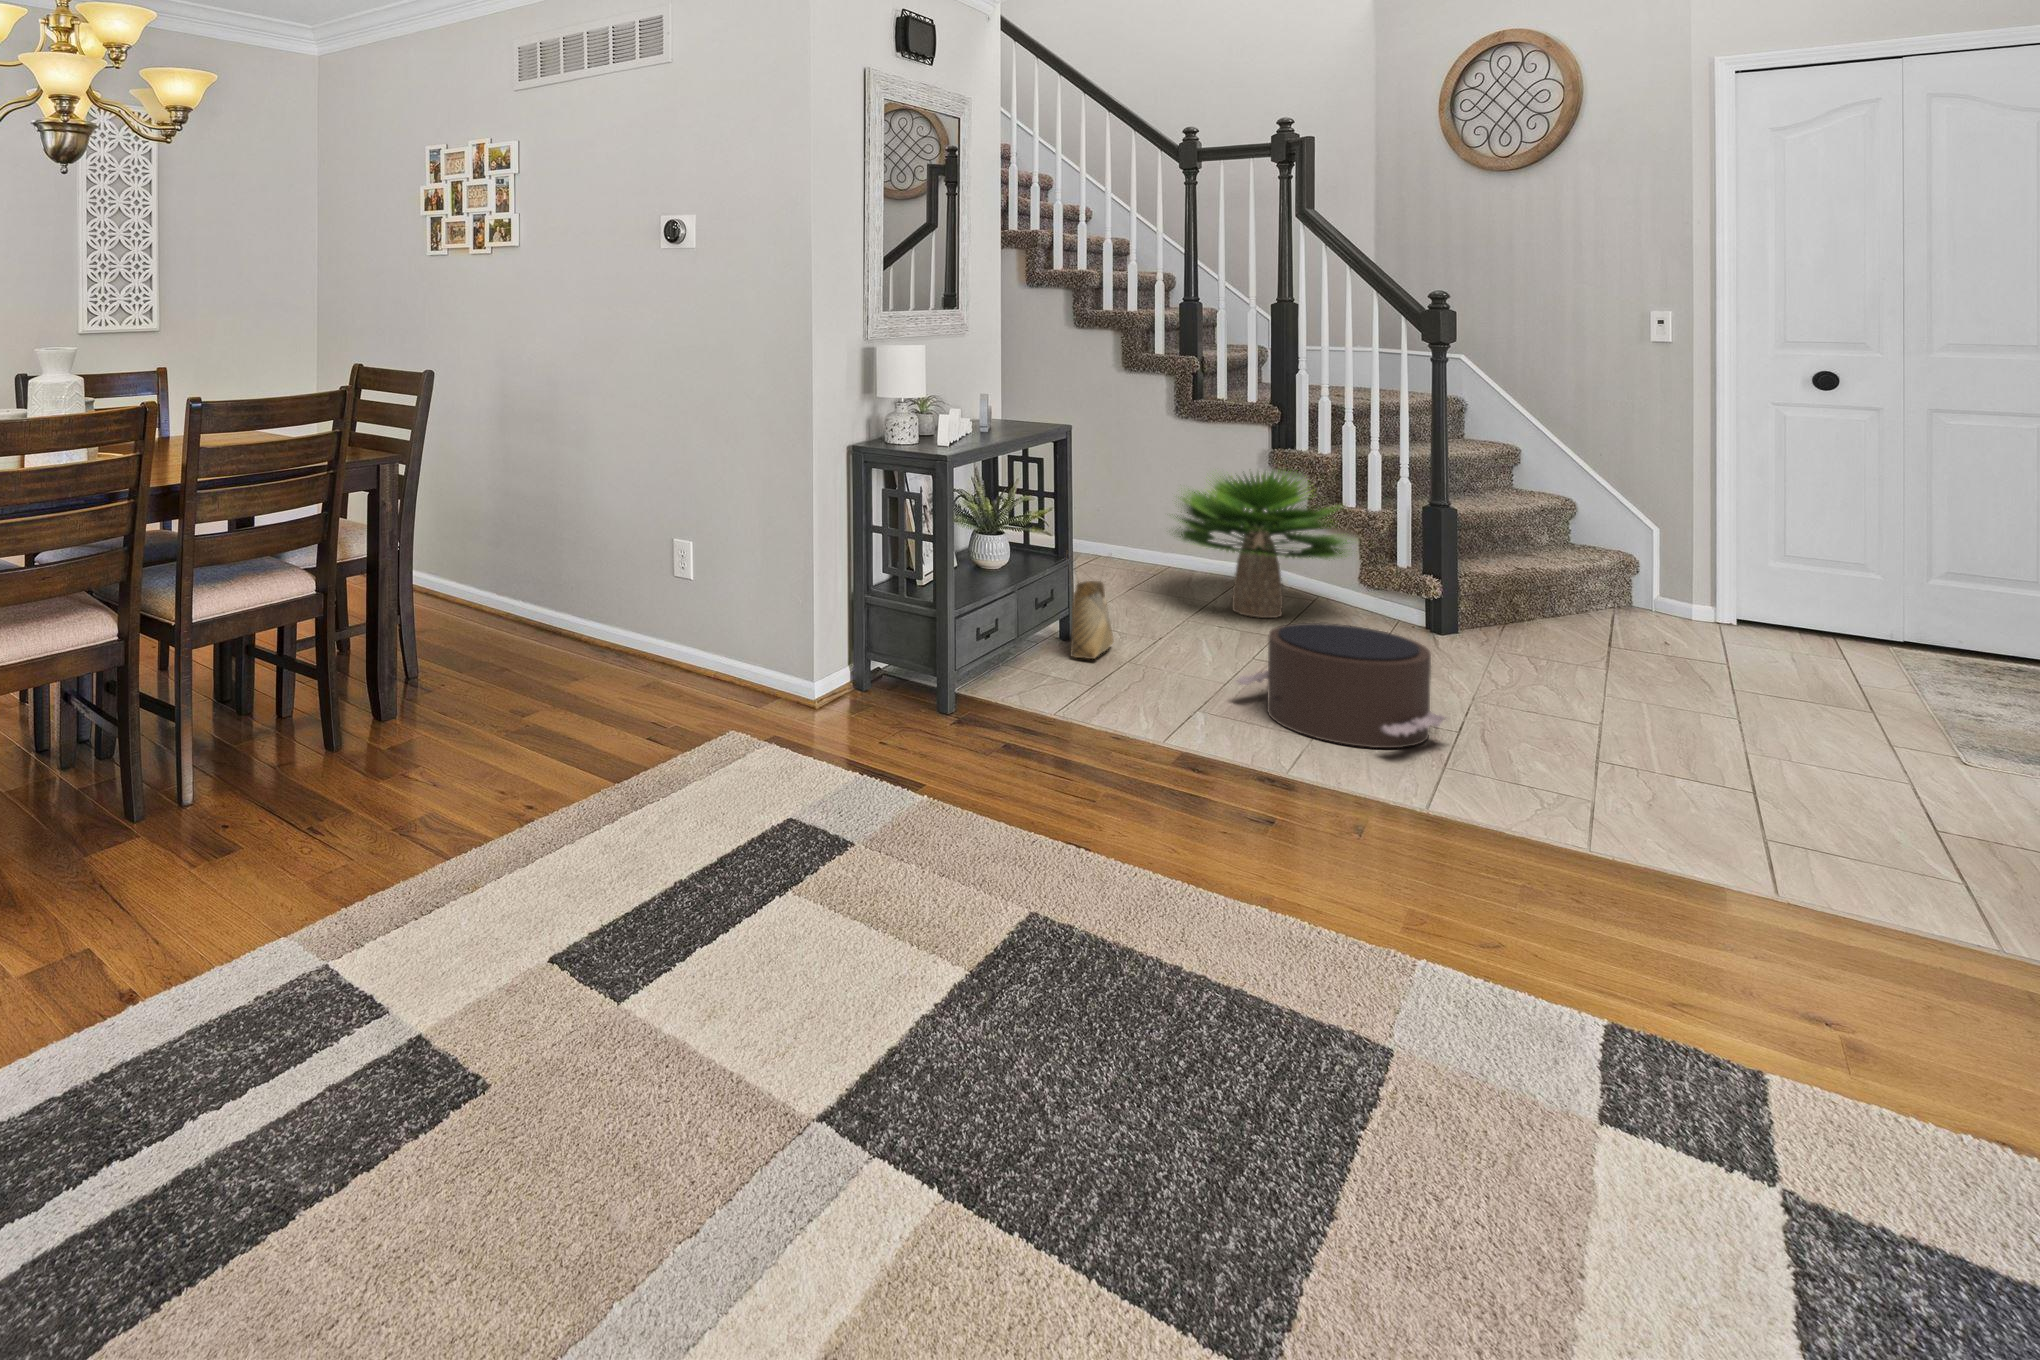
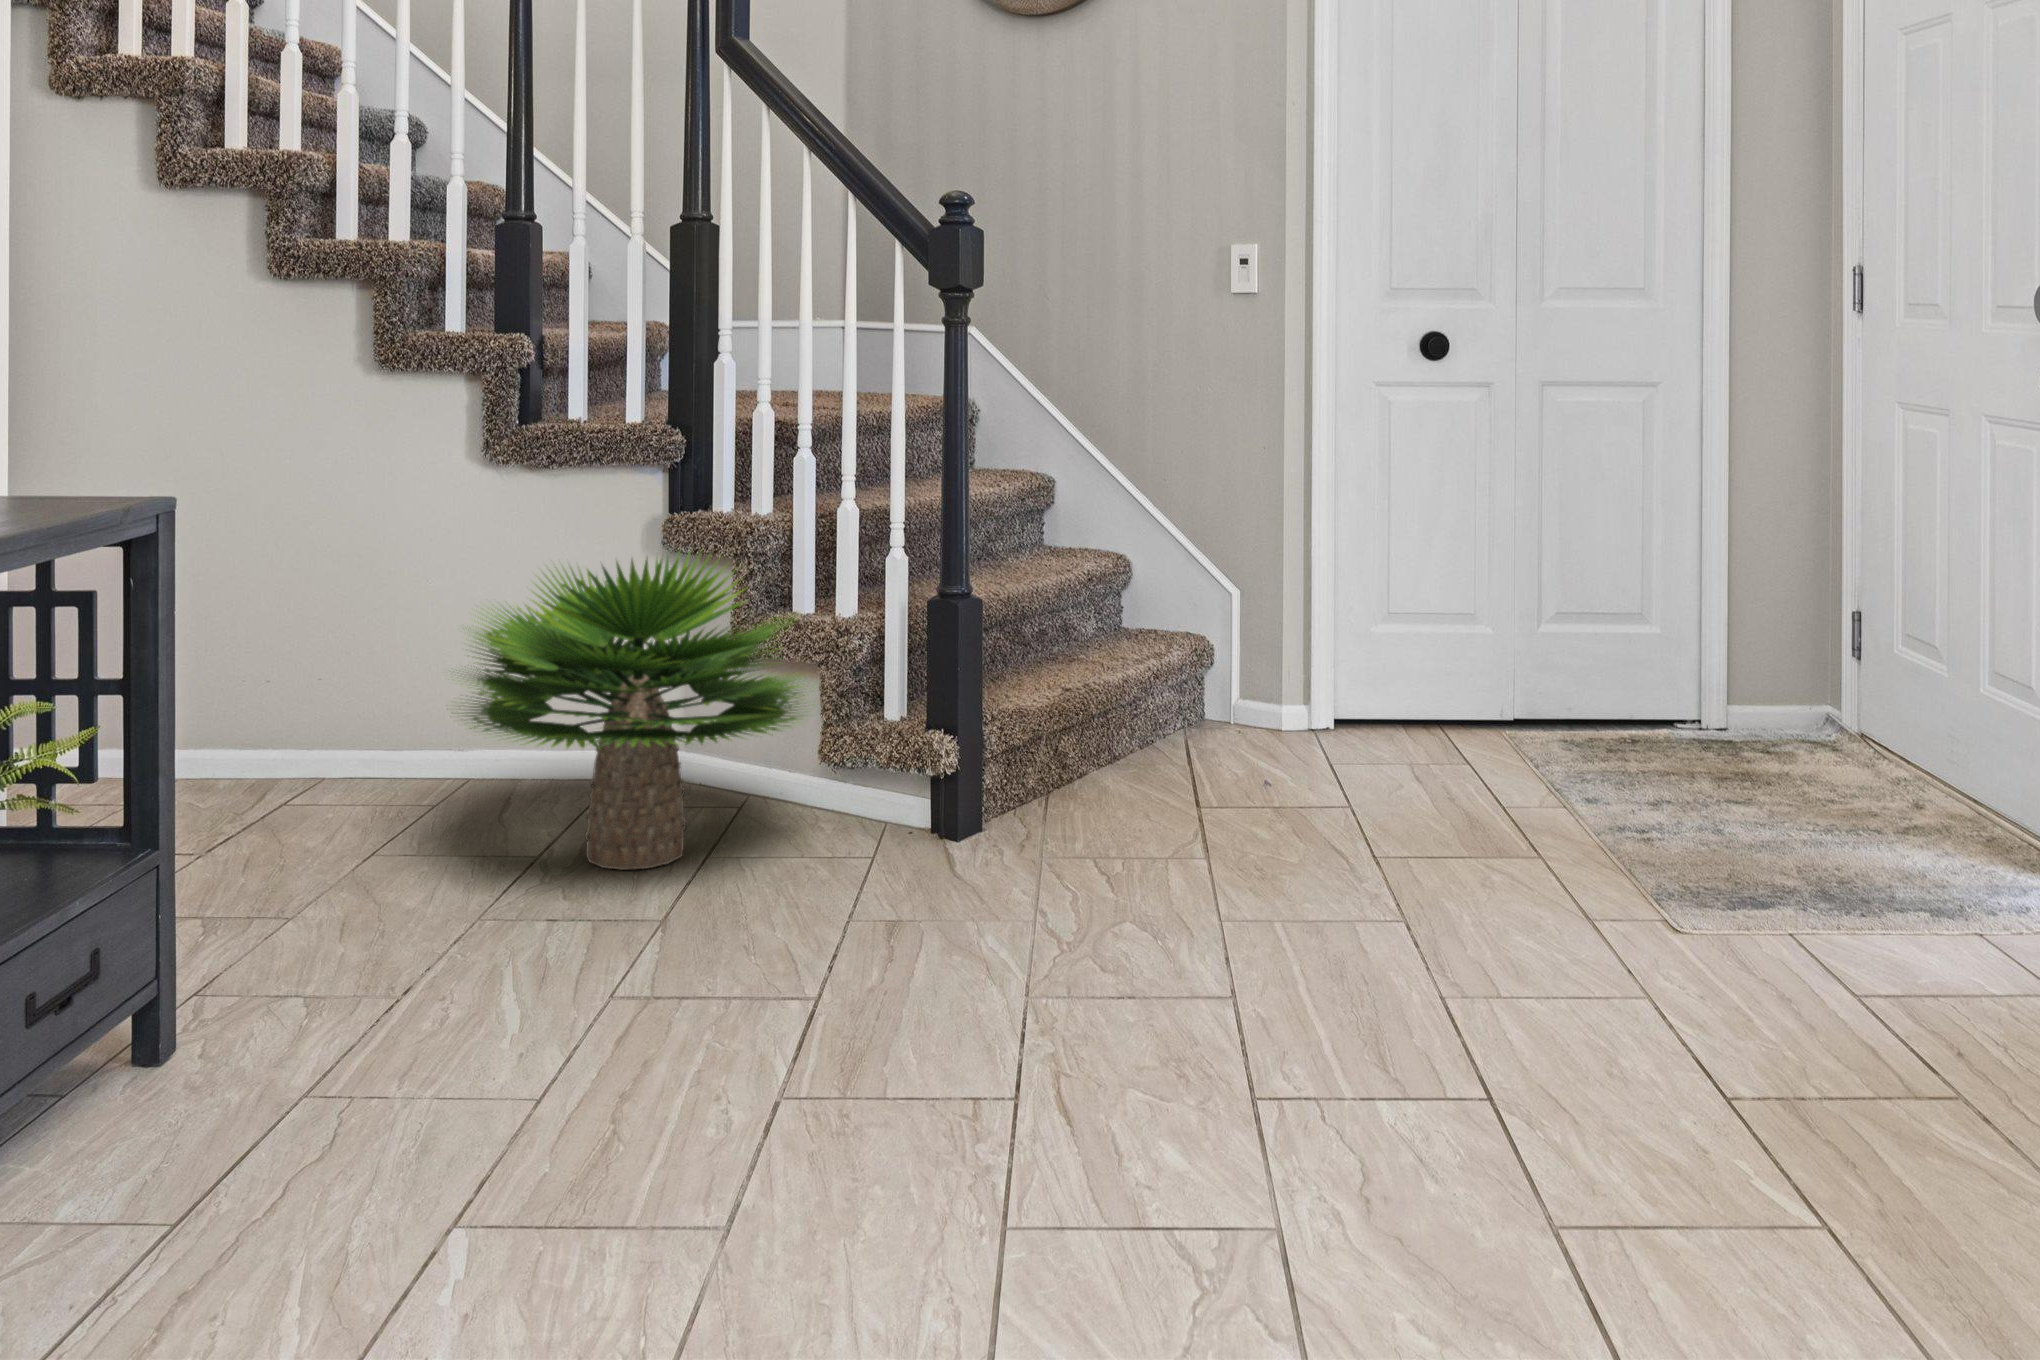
woven basket: present [1069,557,1114,659] -> none [149,808,287,1103]
pouf: present [1235,623,1445,748] -> none [551,908,1005,1240]

